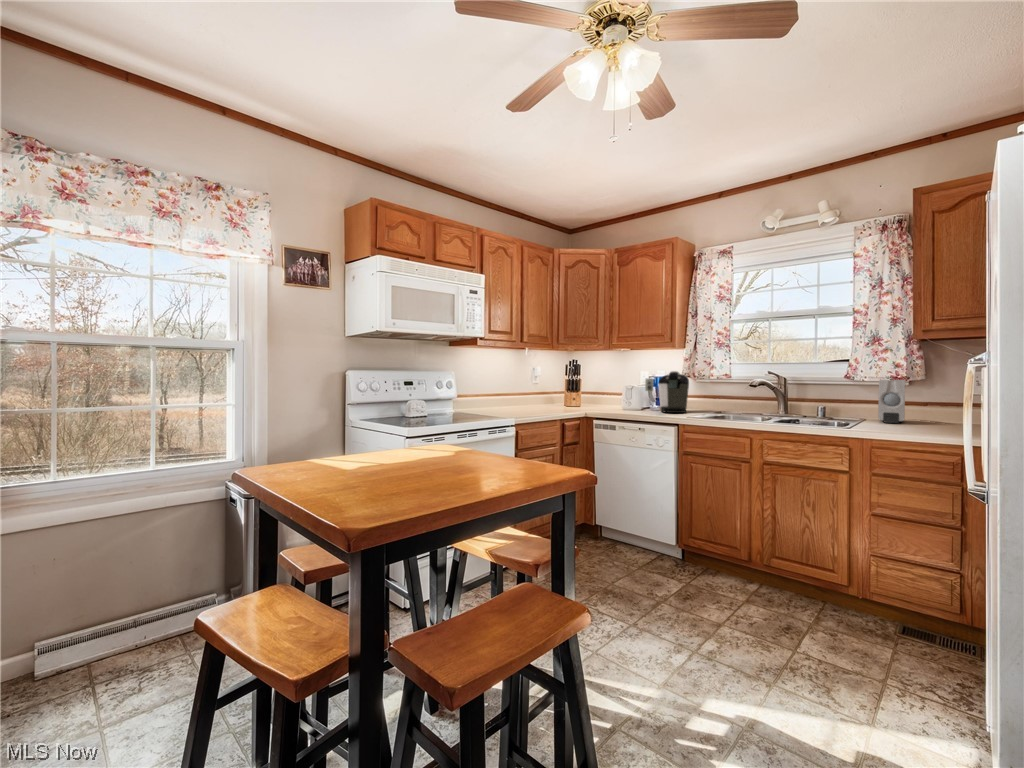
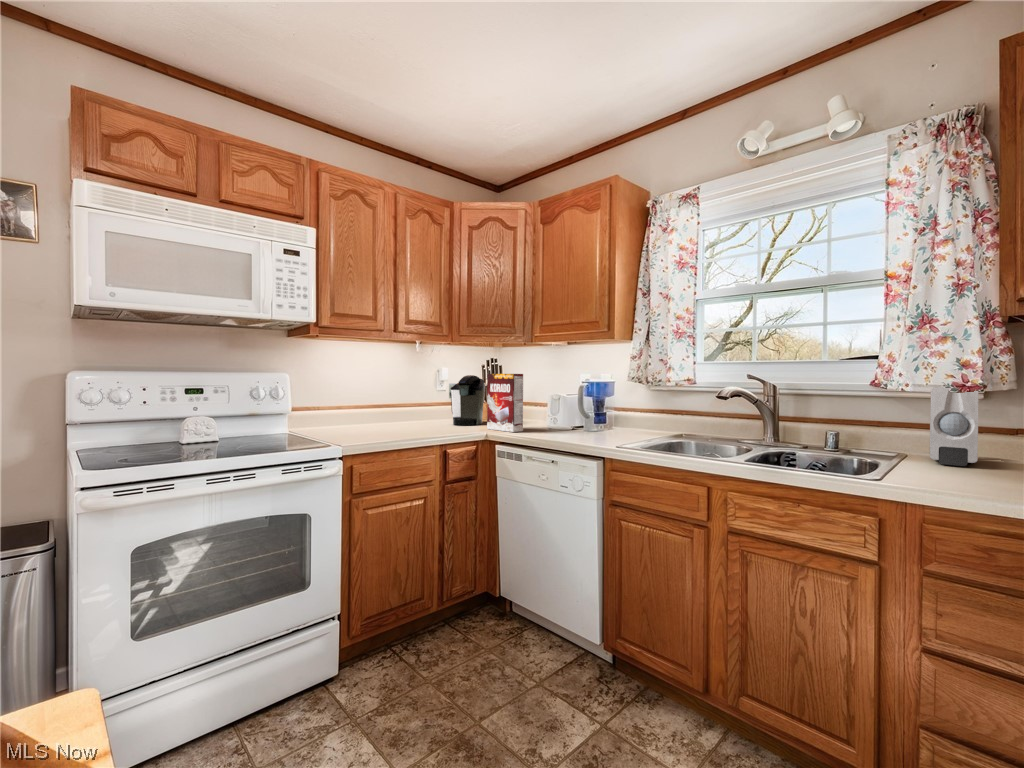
cereal box: none [580,371,608,412] -> present [487,374,523,432]
coffee maker: present [645,371,689,413] -> present [449,375,485,425]

